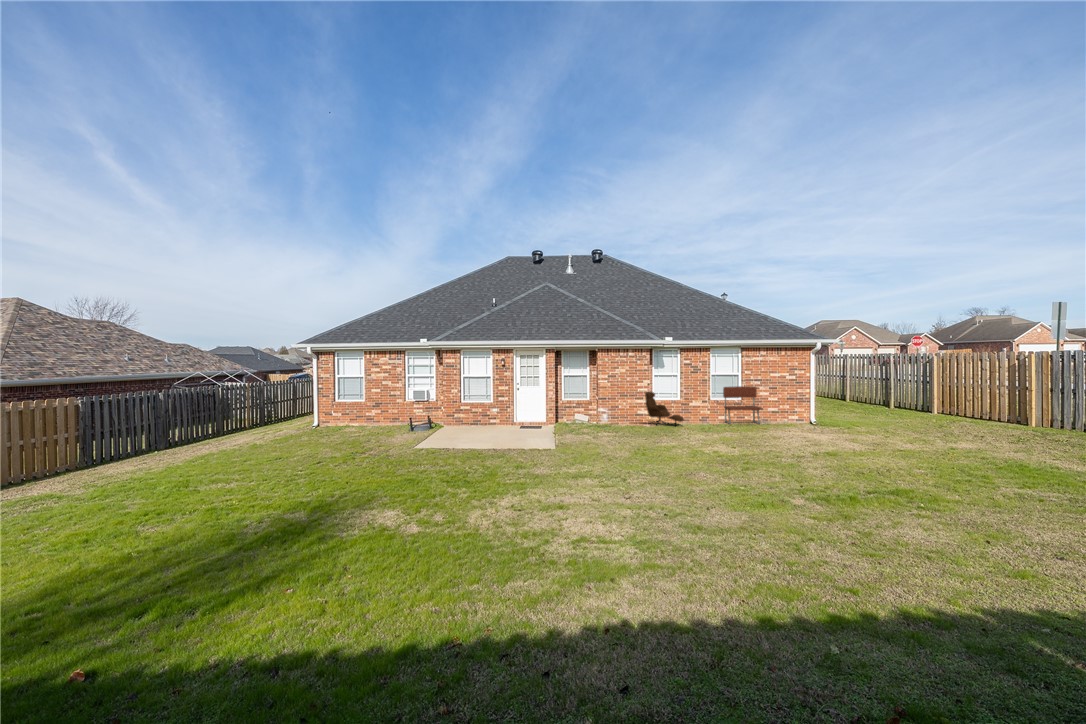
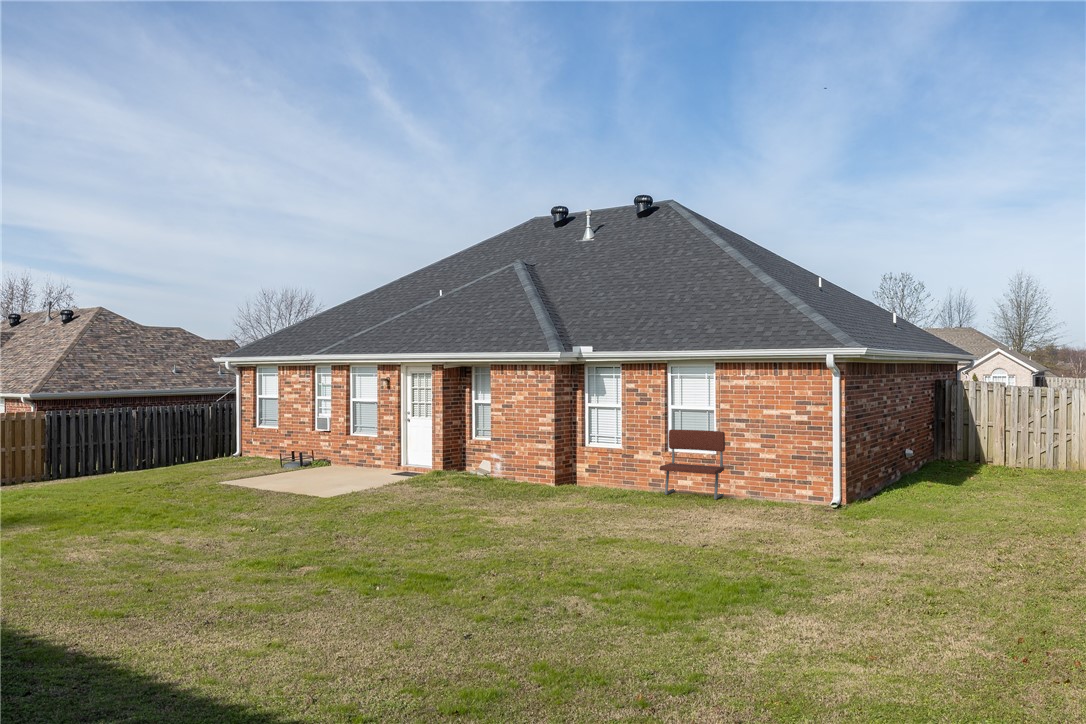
lounge chair: present [645,392,684,426] -> none [541,432,590,490]

